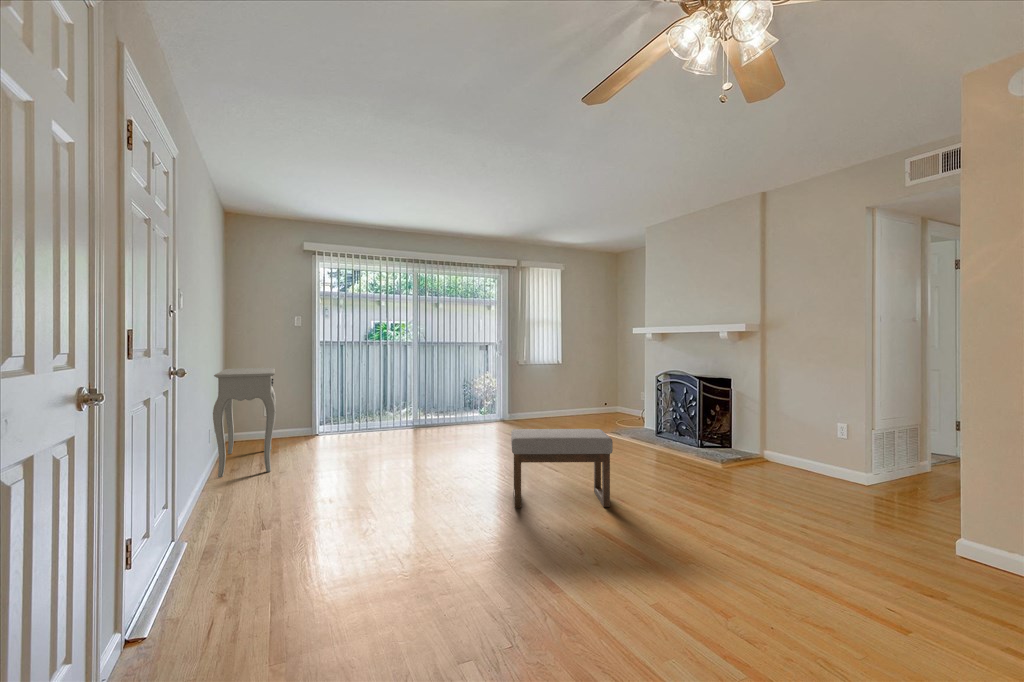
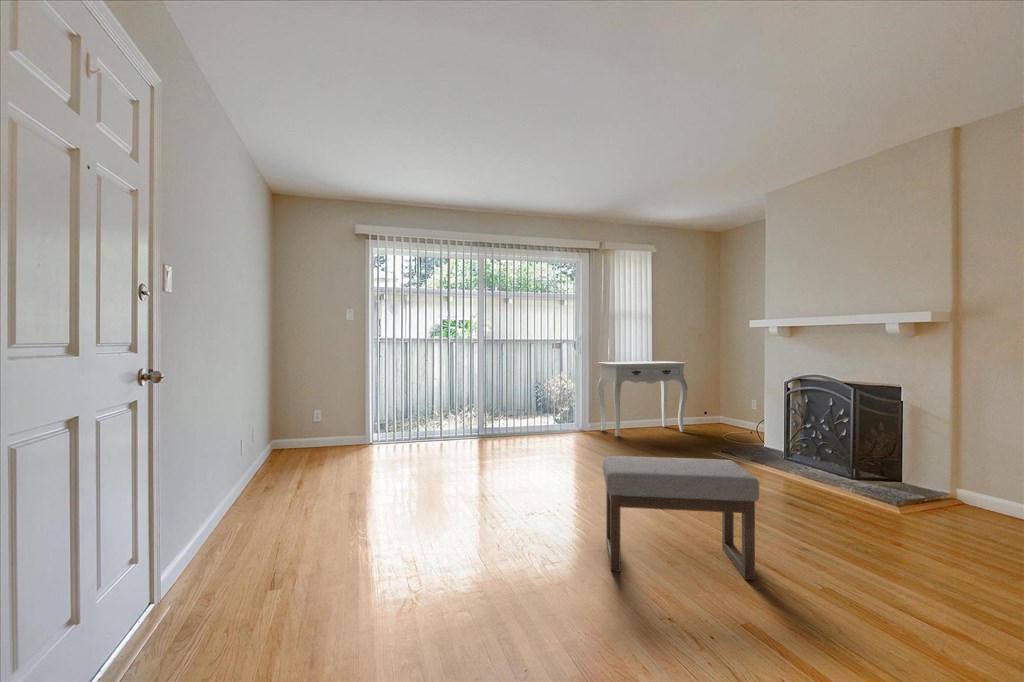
console table: present [213,368,276,477] -> present [597,361,688,437]

